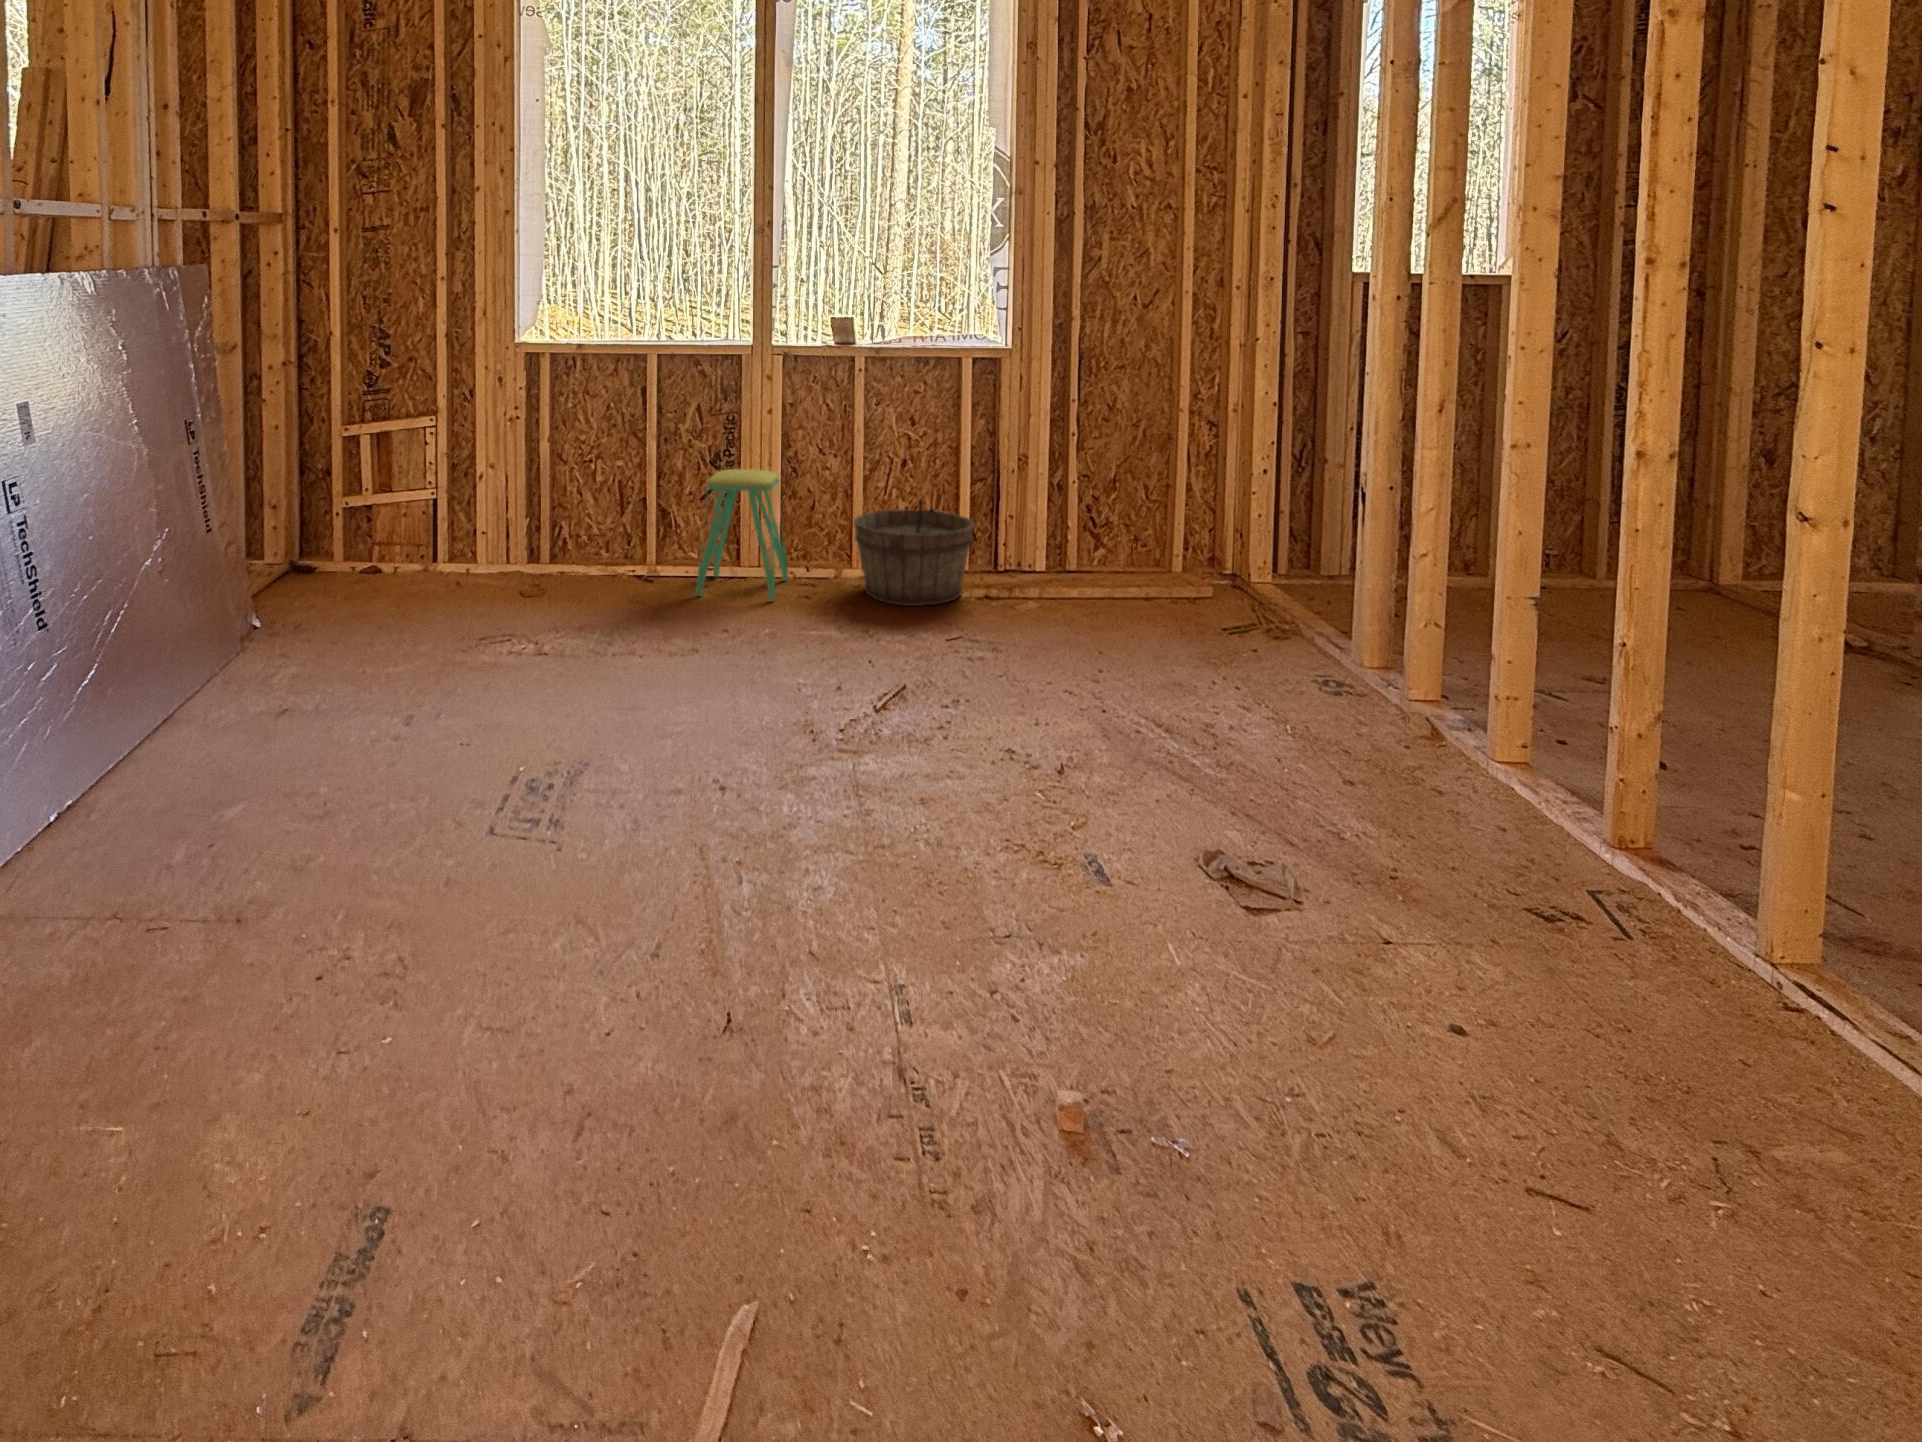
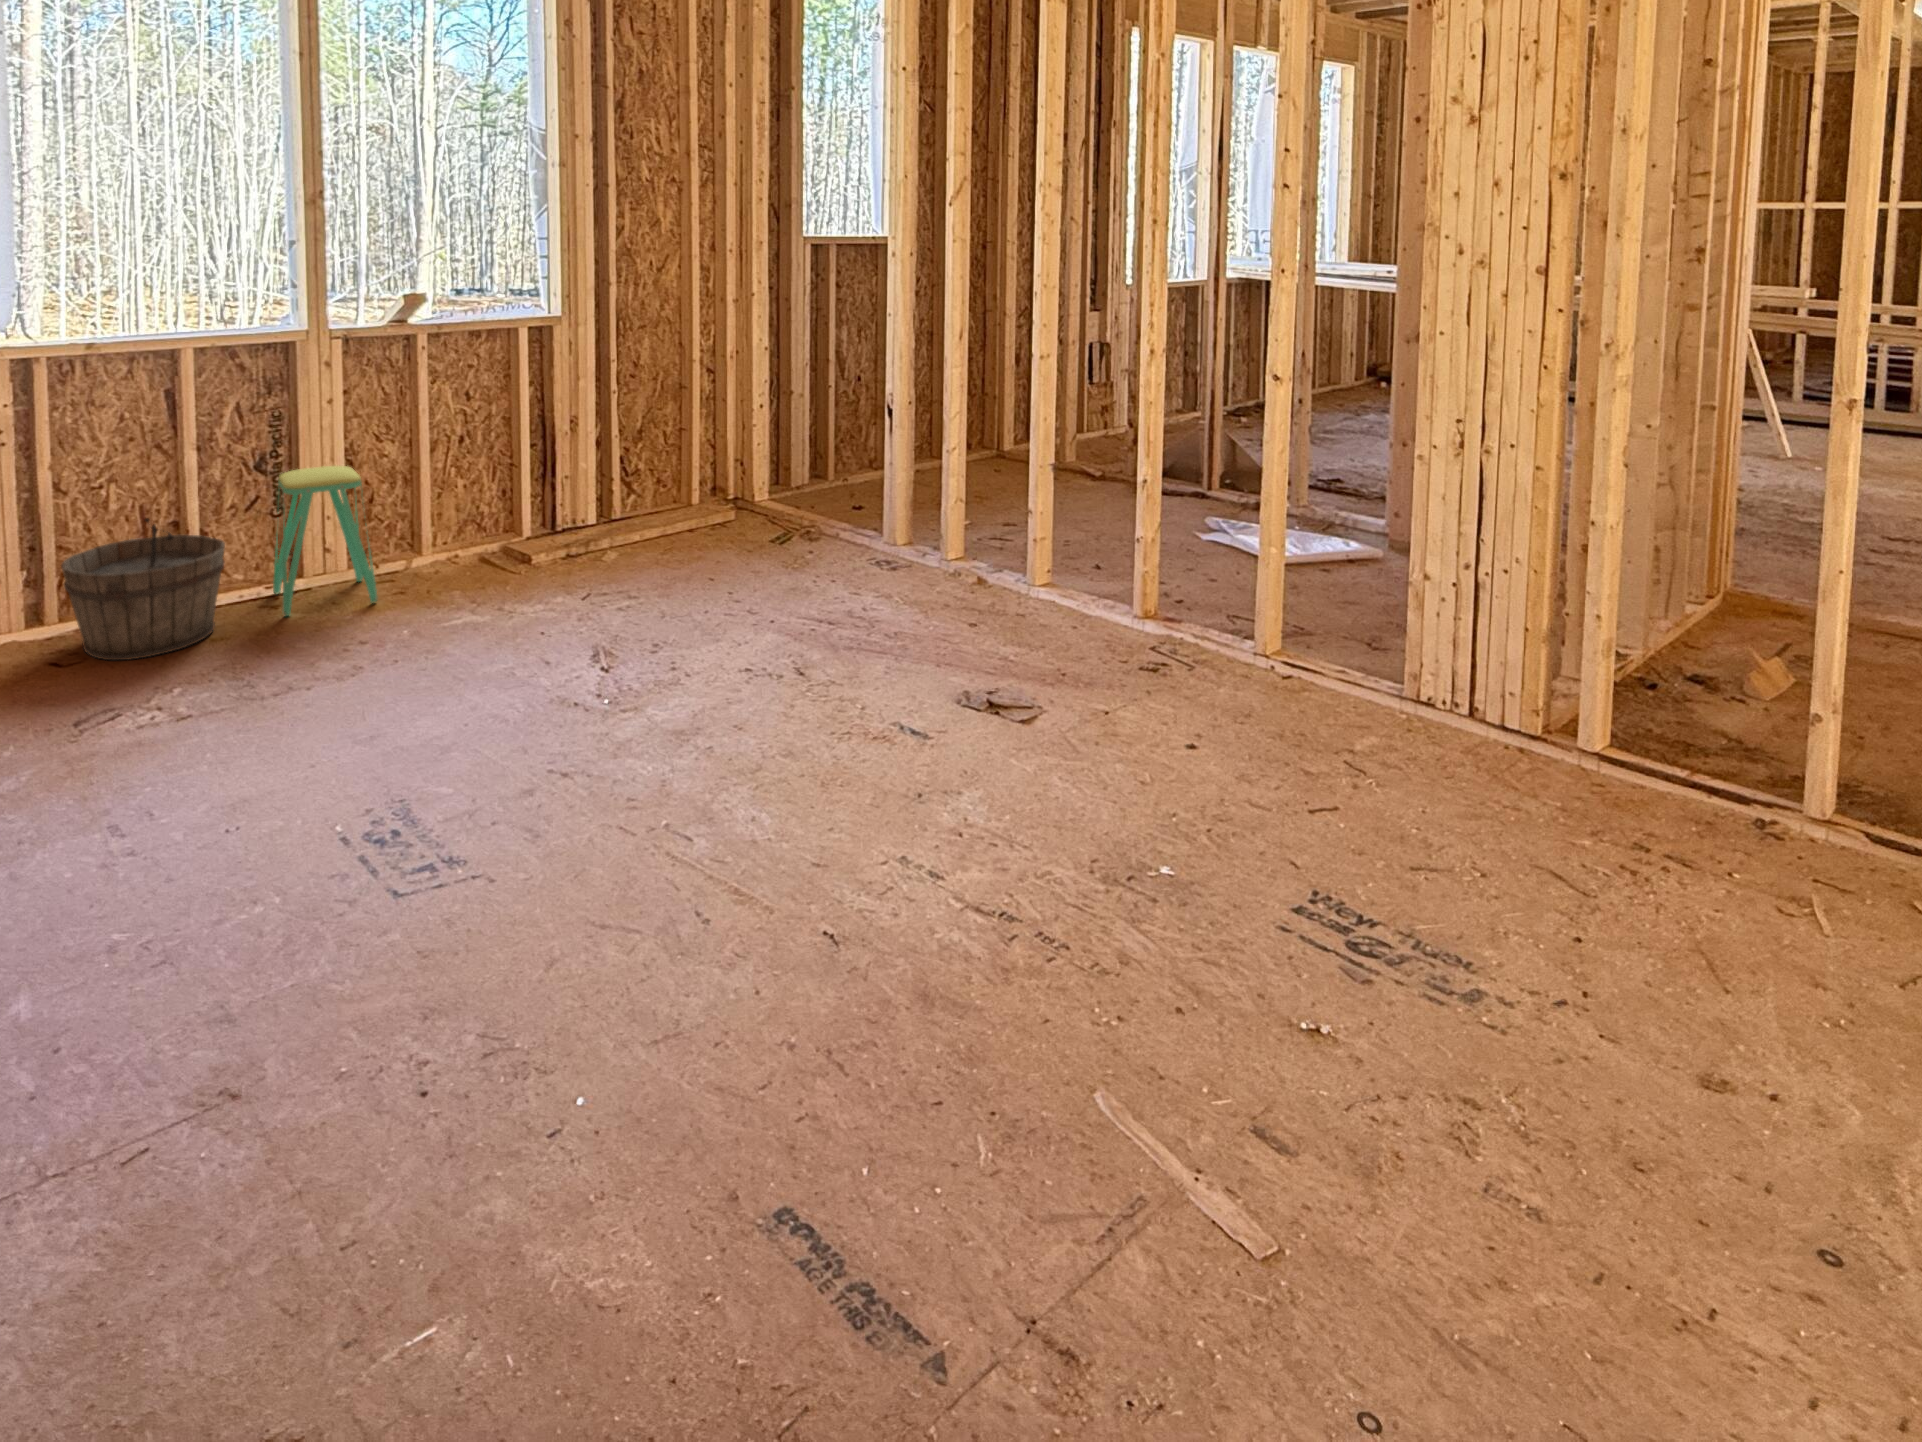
wooden bucket: present [854,493,974,606] -> present [61,518,225,660]

